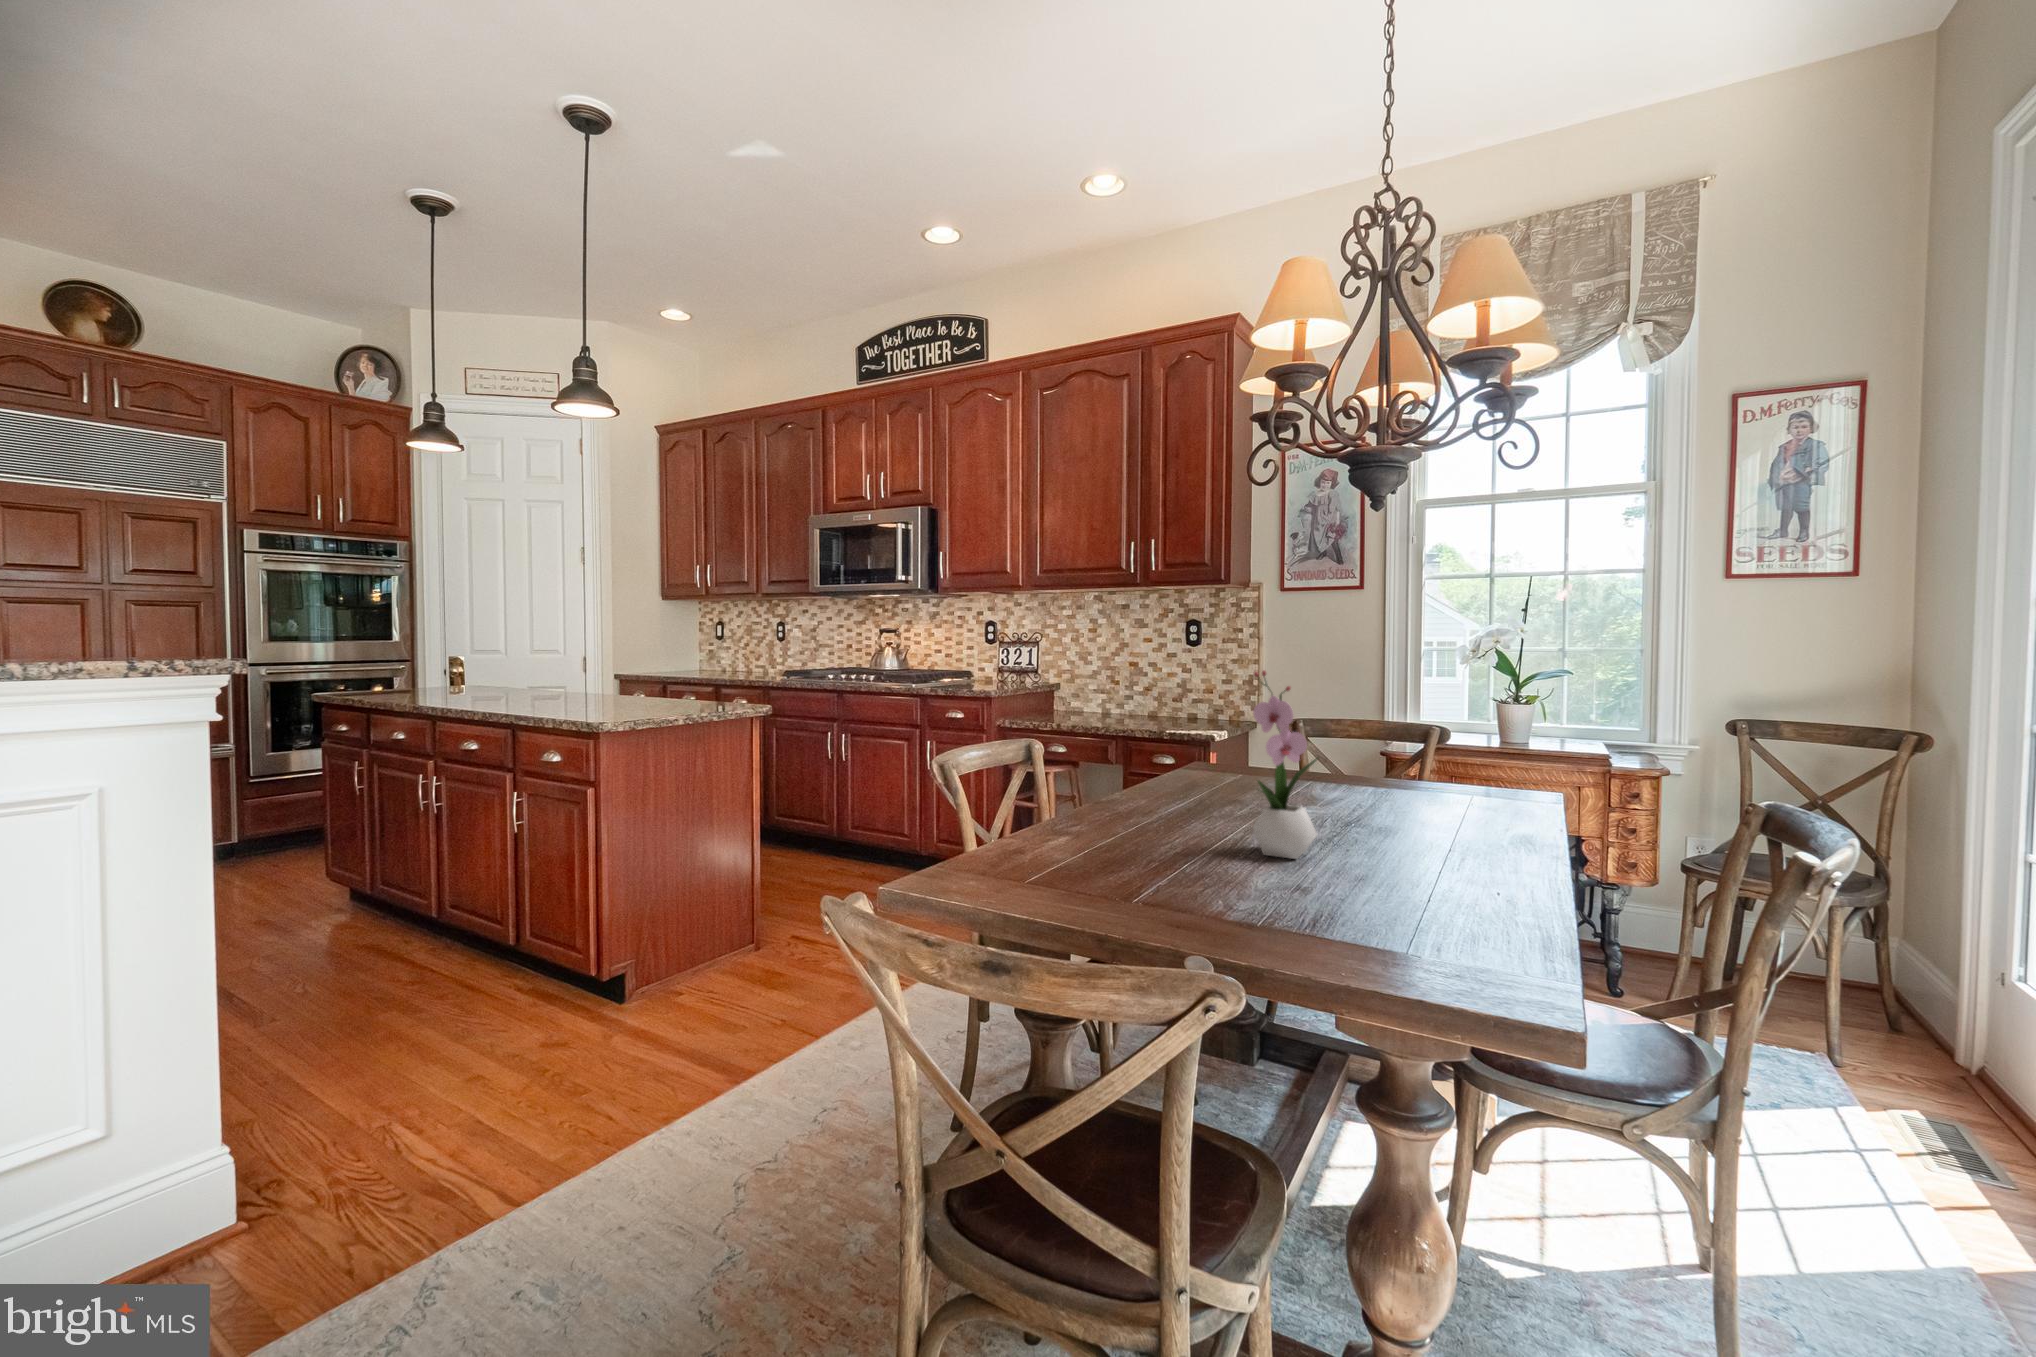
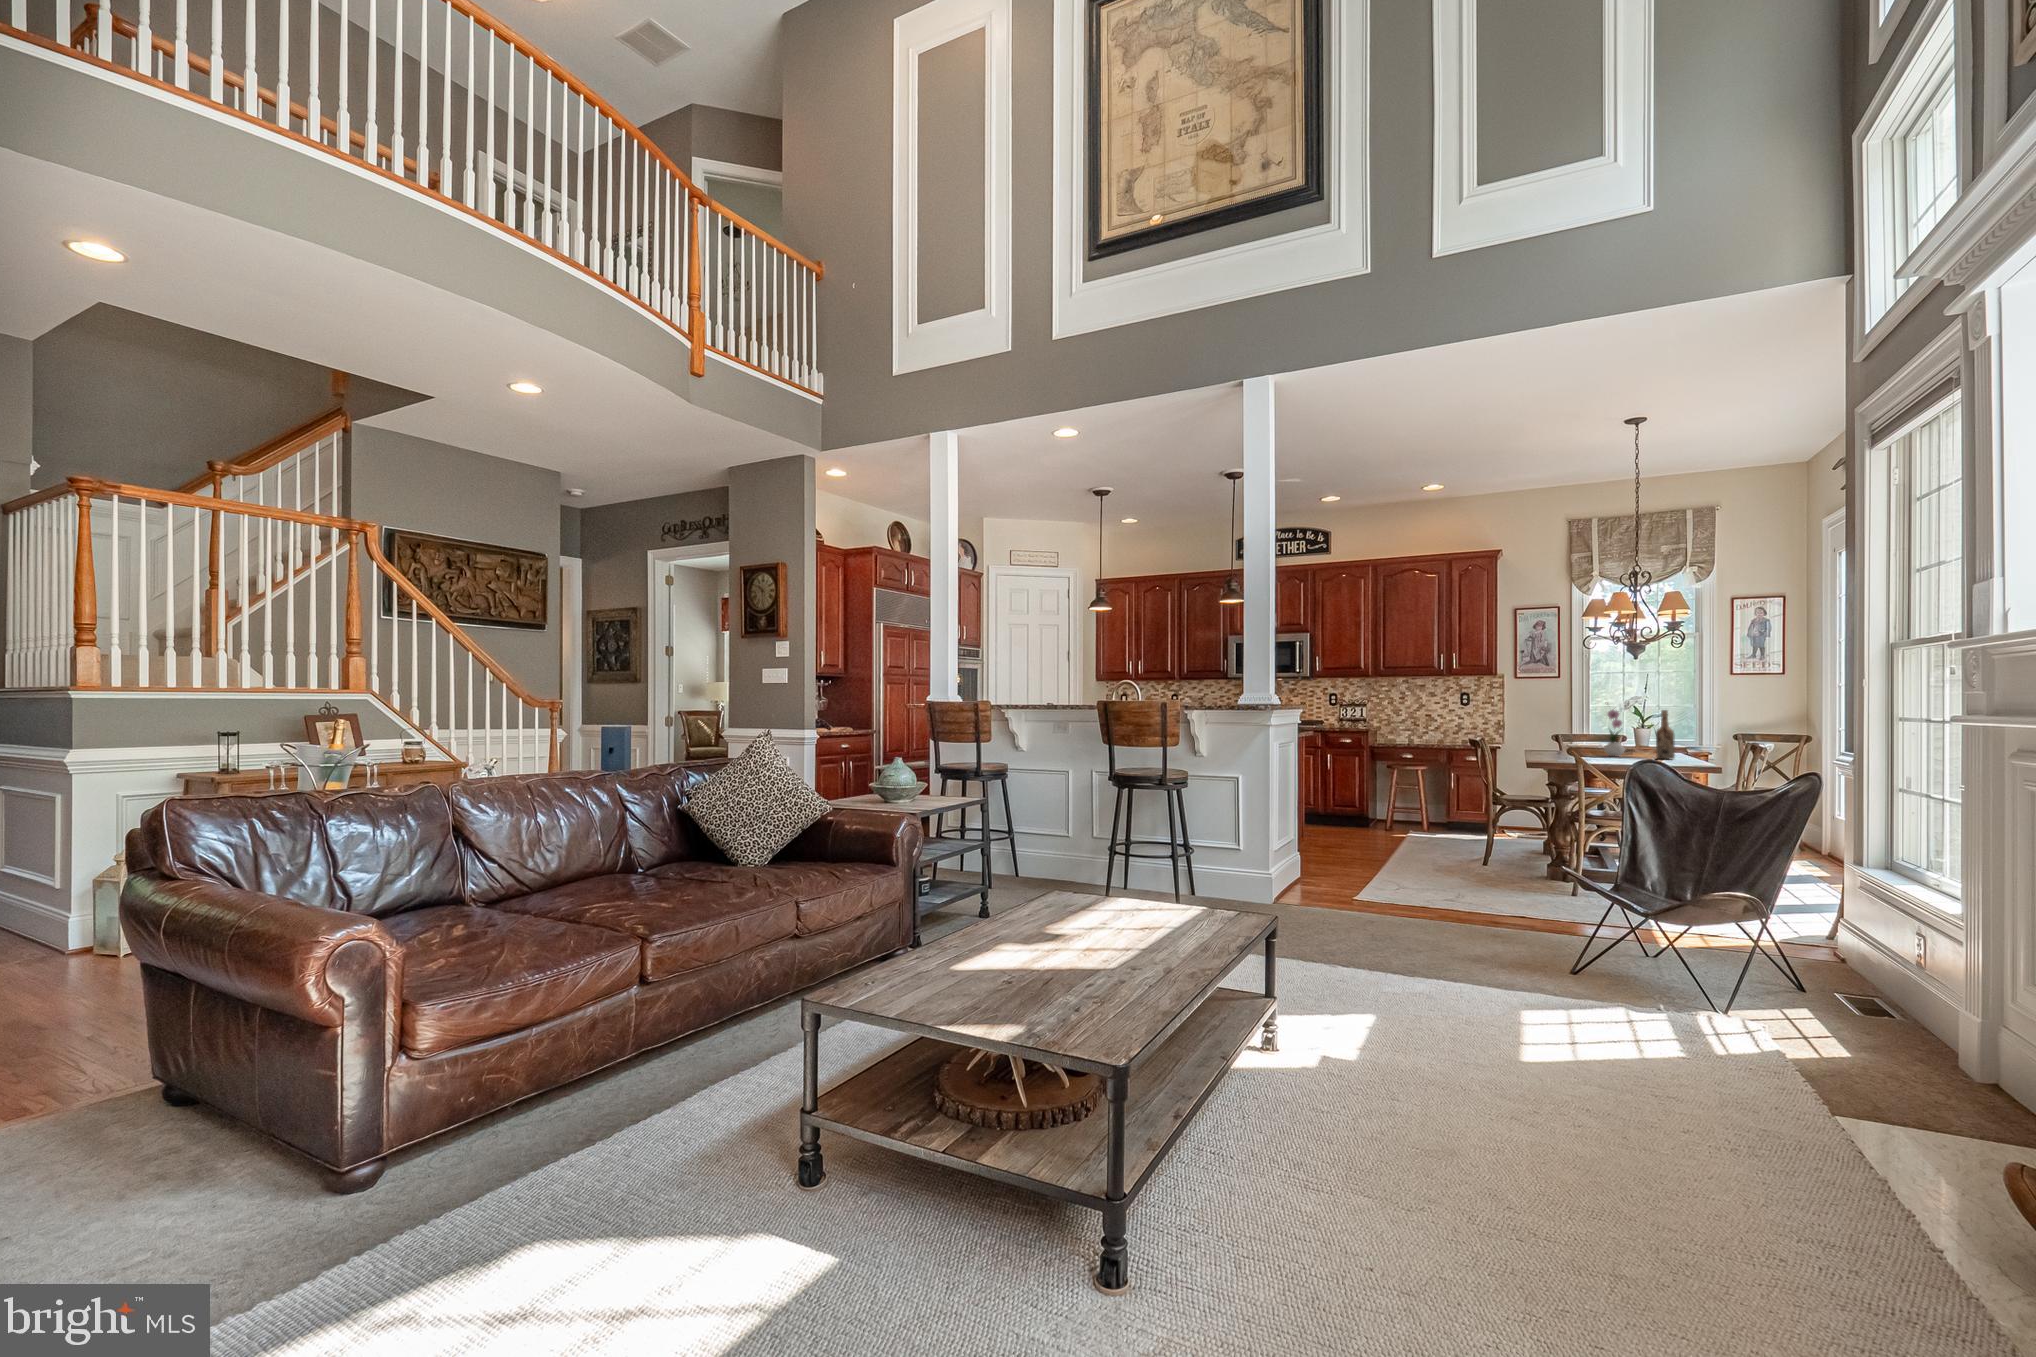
wine bottle: none [1385,711,1453,915] -> present [1656,710,1675,760]

